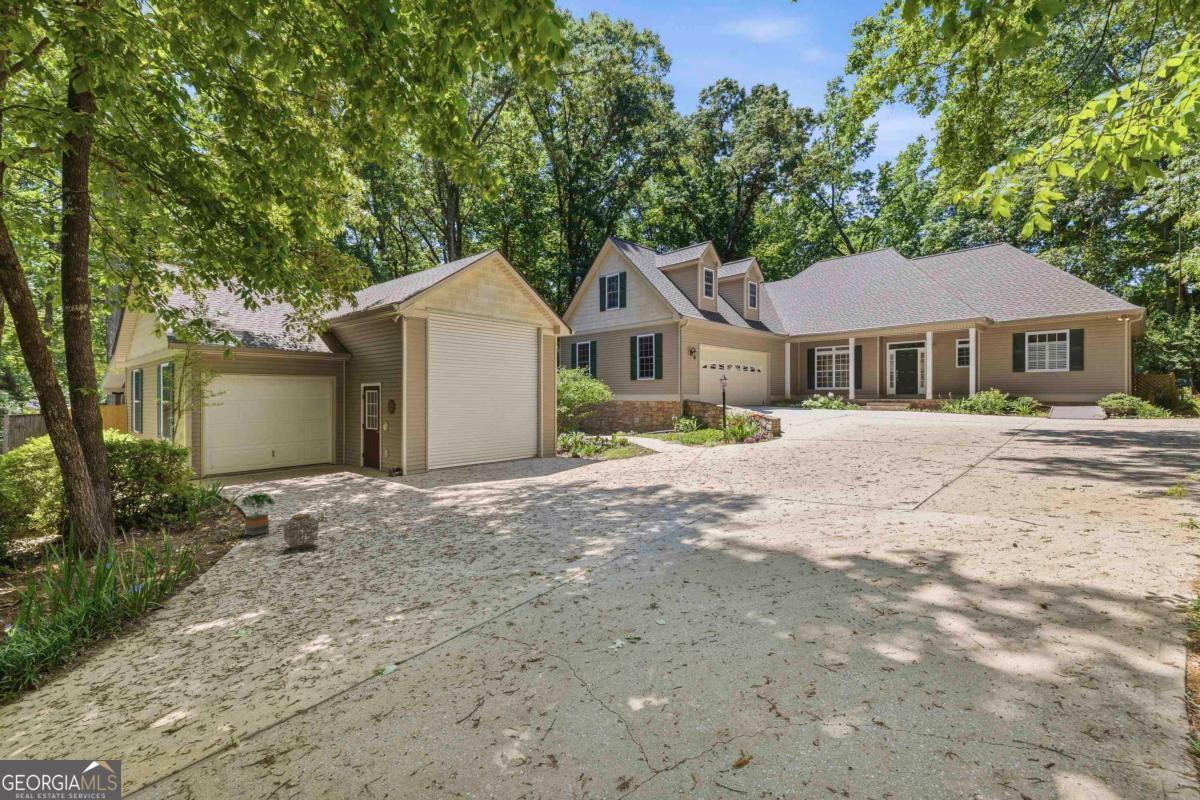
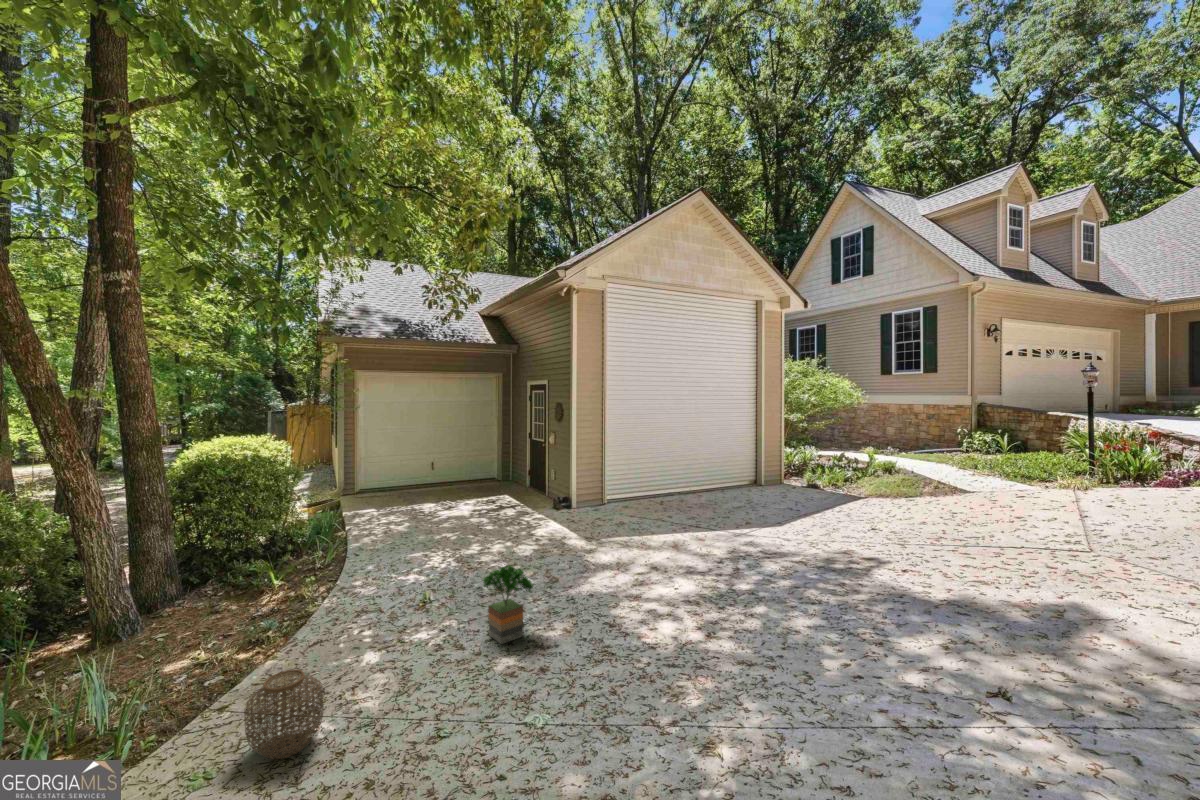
potted tree: present [242,493,274,535] -> present [483,565,533,644]

